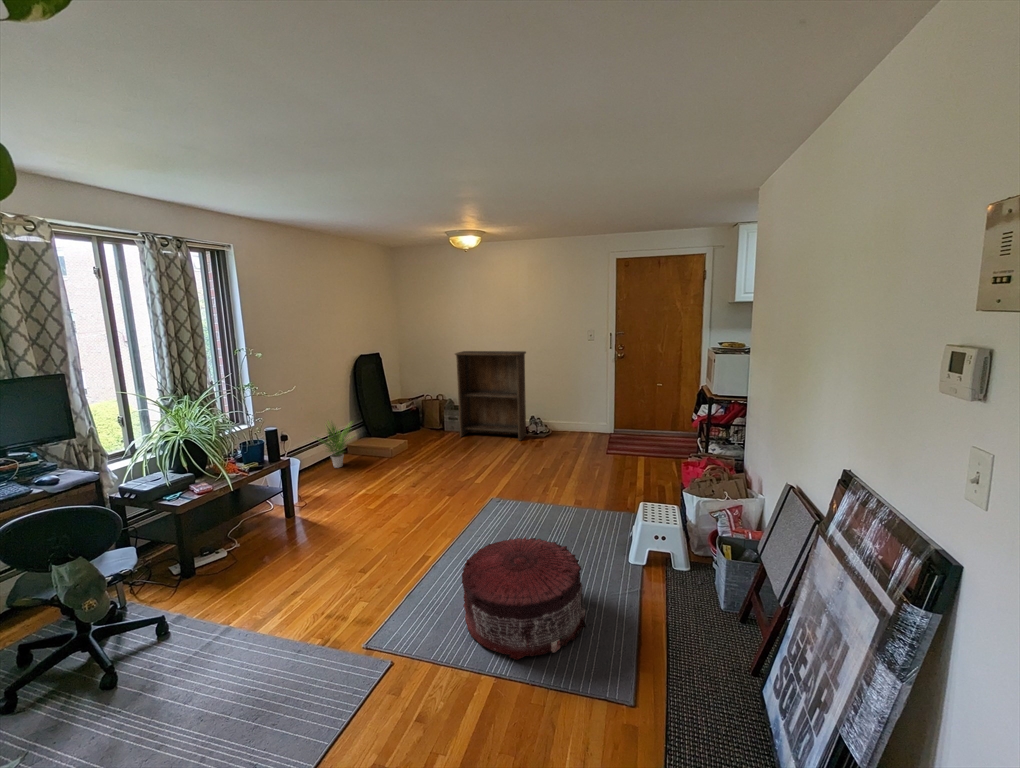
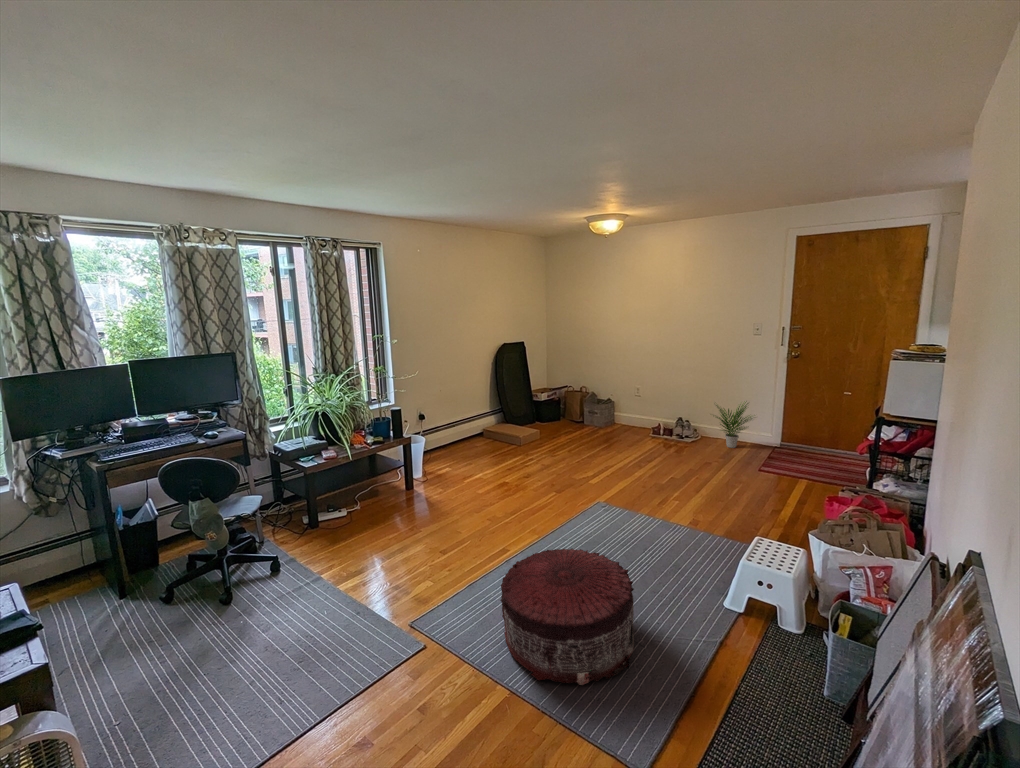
bookshelf: present [455,351,526,441] -> none [592,341,672,443]
potted plant: present [317,423,350,468] -> present [716,402,752,448]

